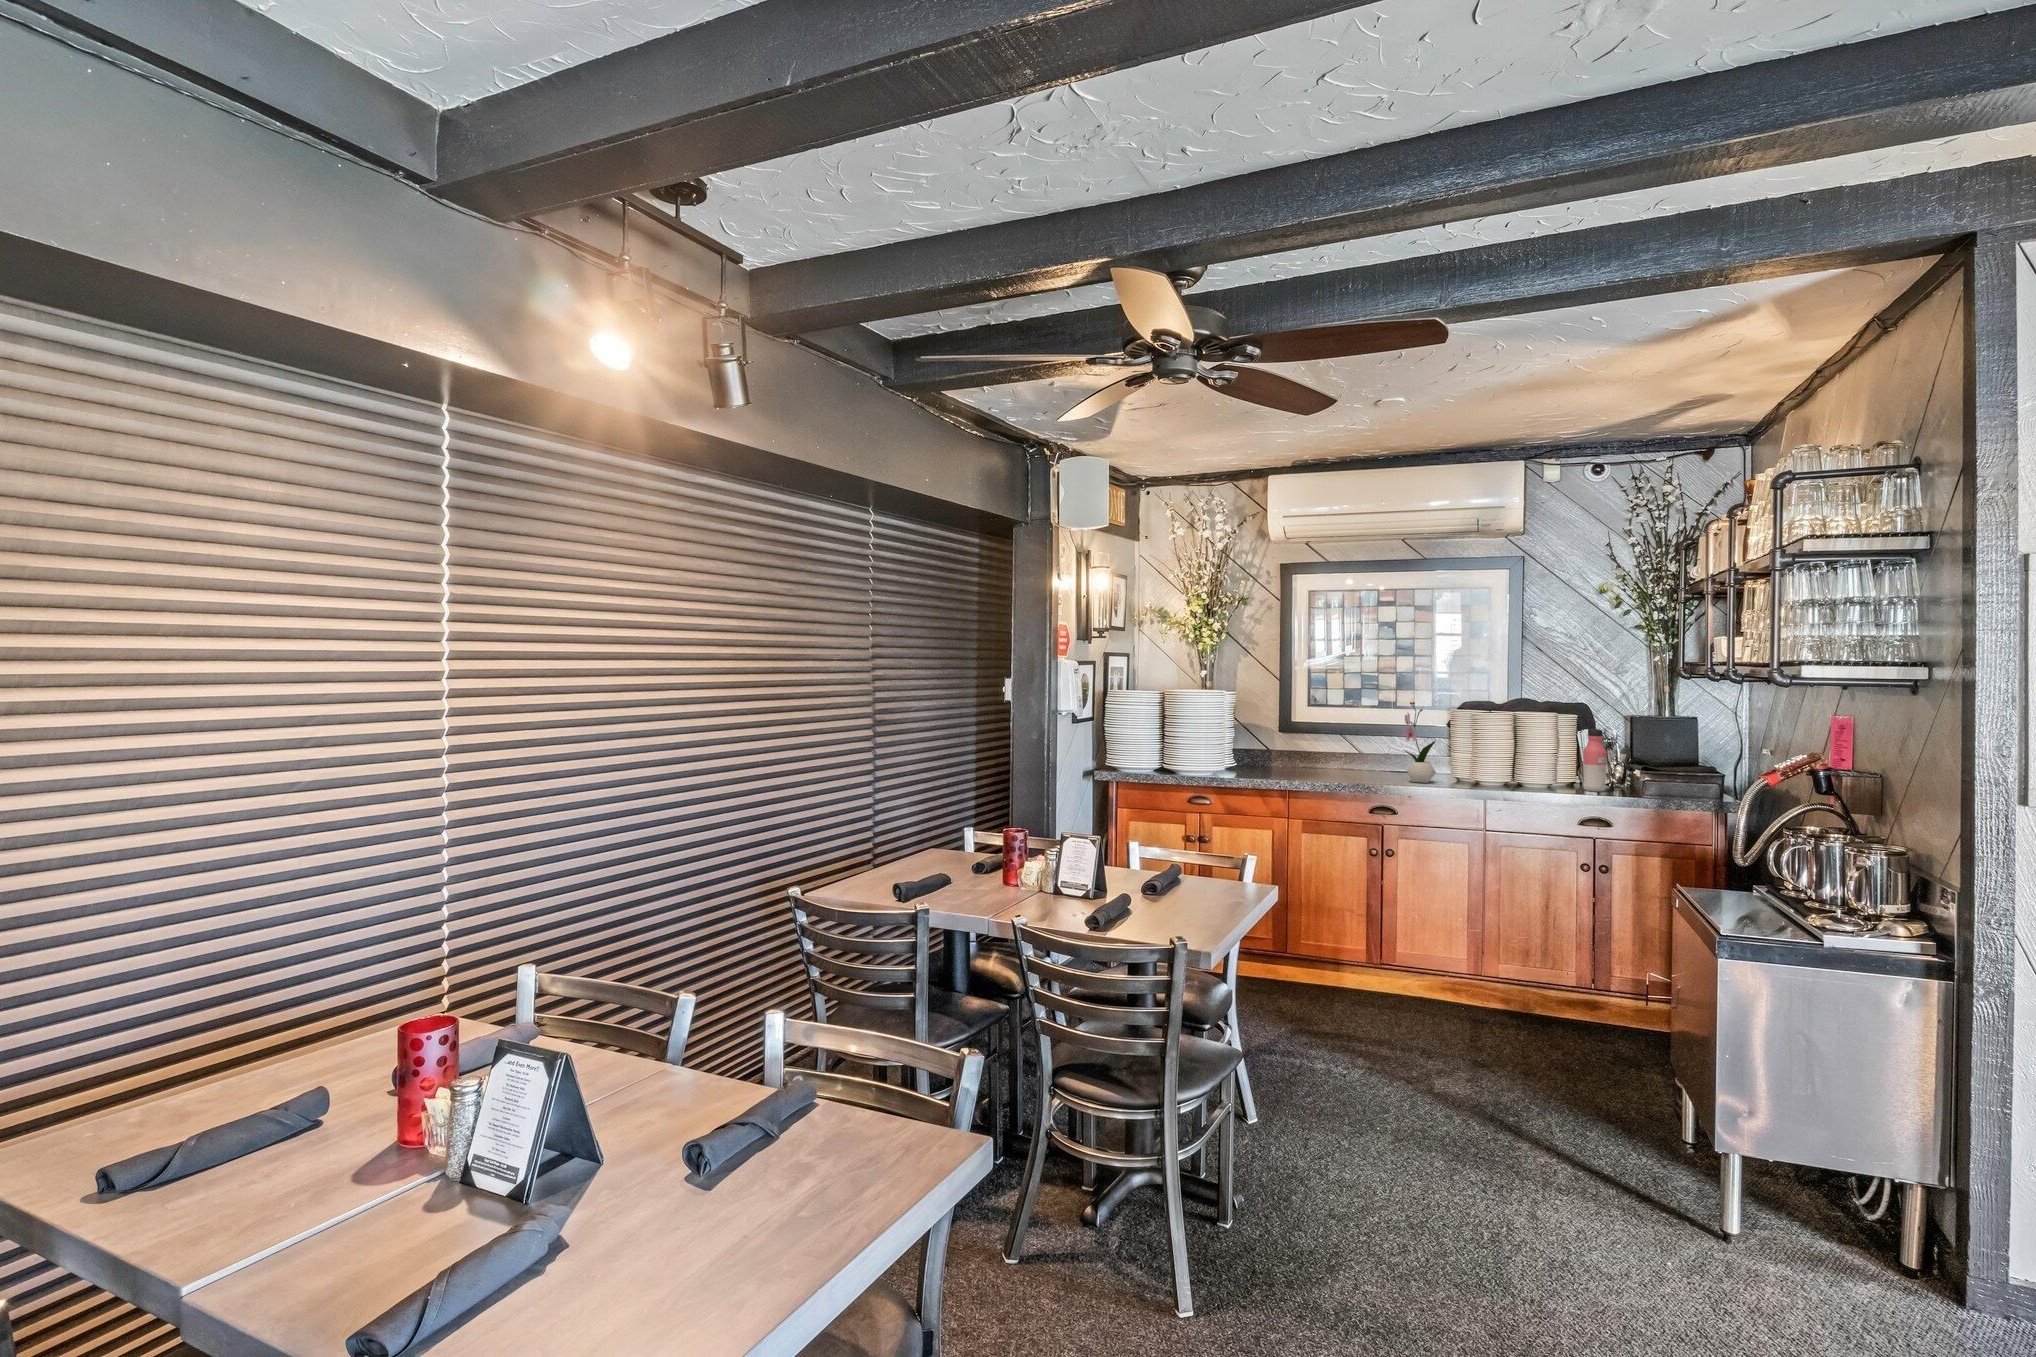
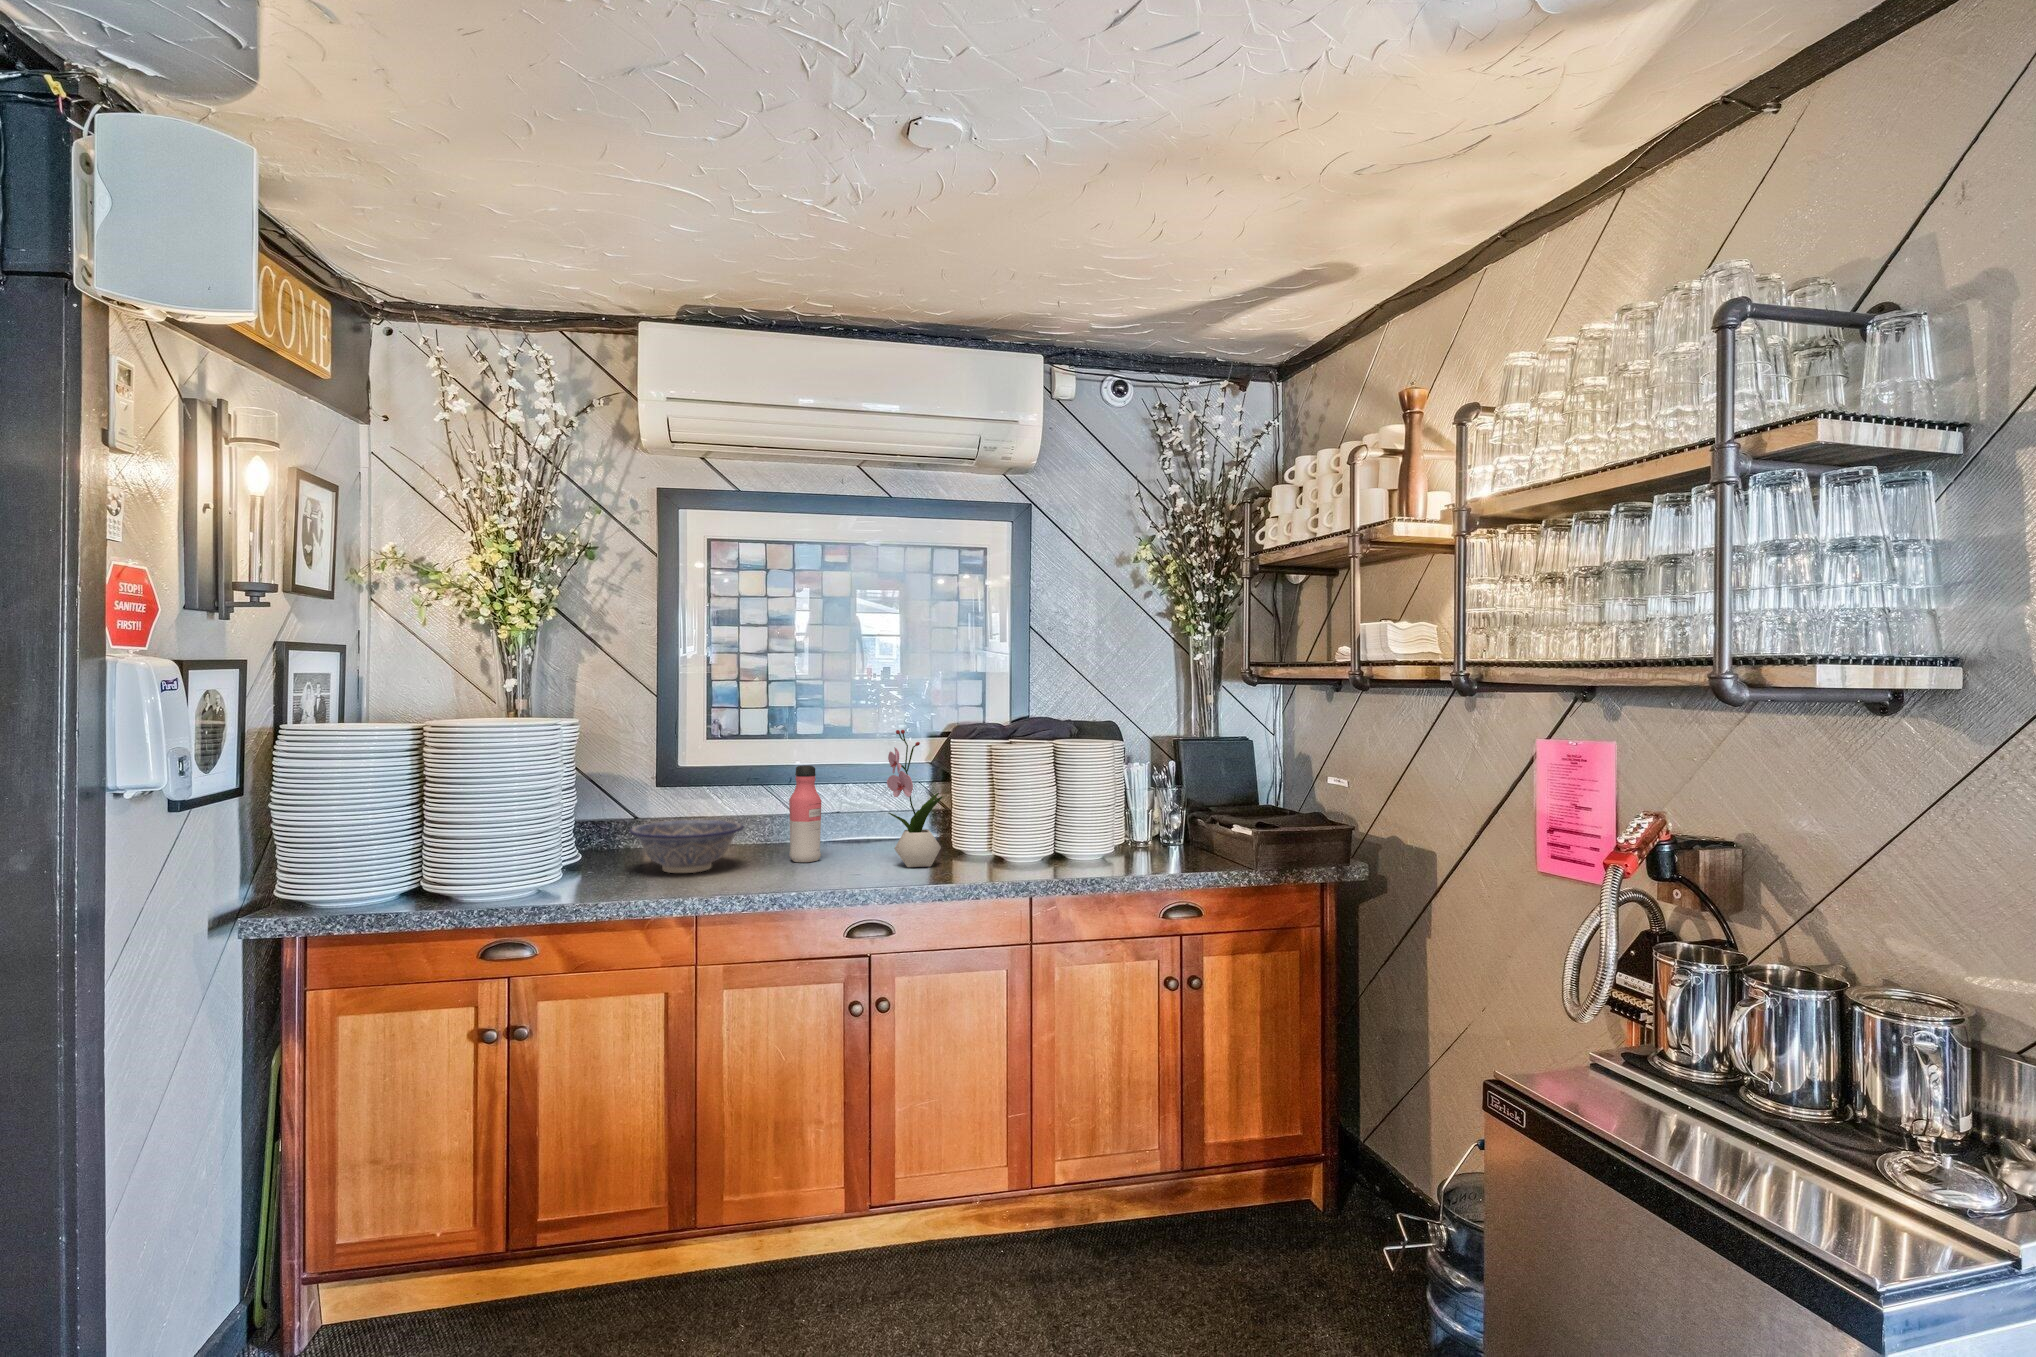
water bottle: present [1583,729,1607,792] -> present [789,765,821,862]
decorative bowl: none [1259,749,1321,776] -> present [629,820,744,873]

